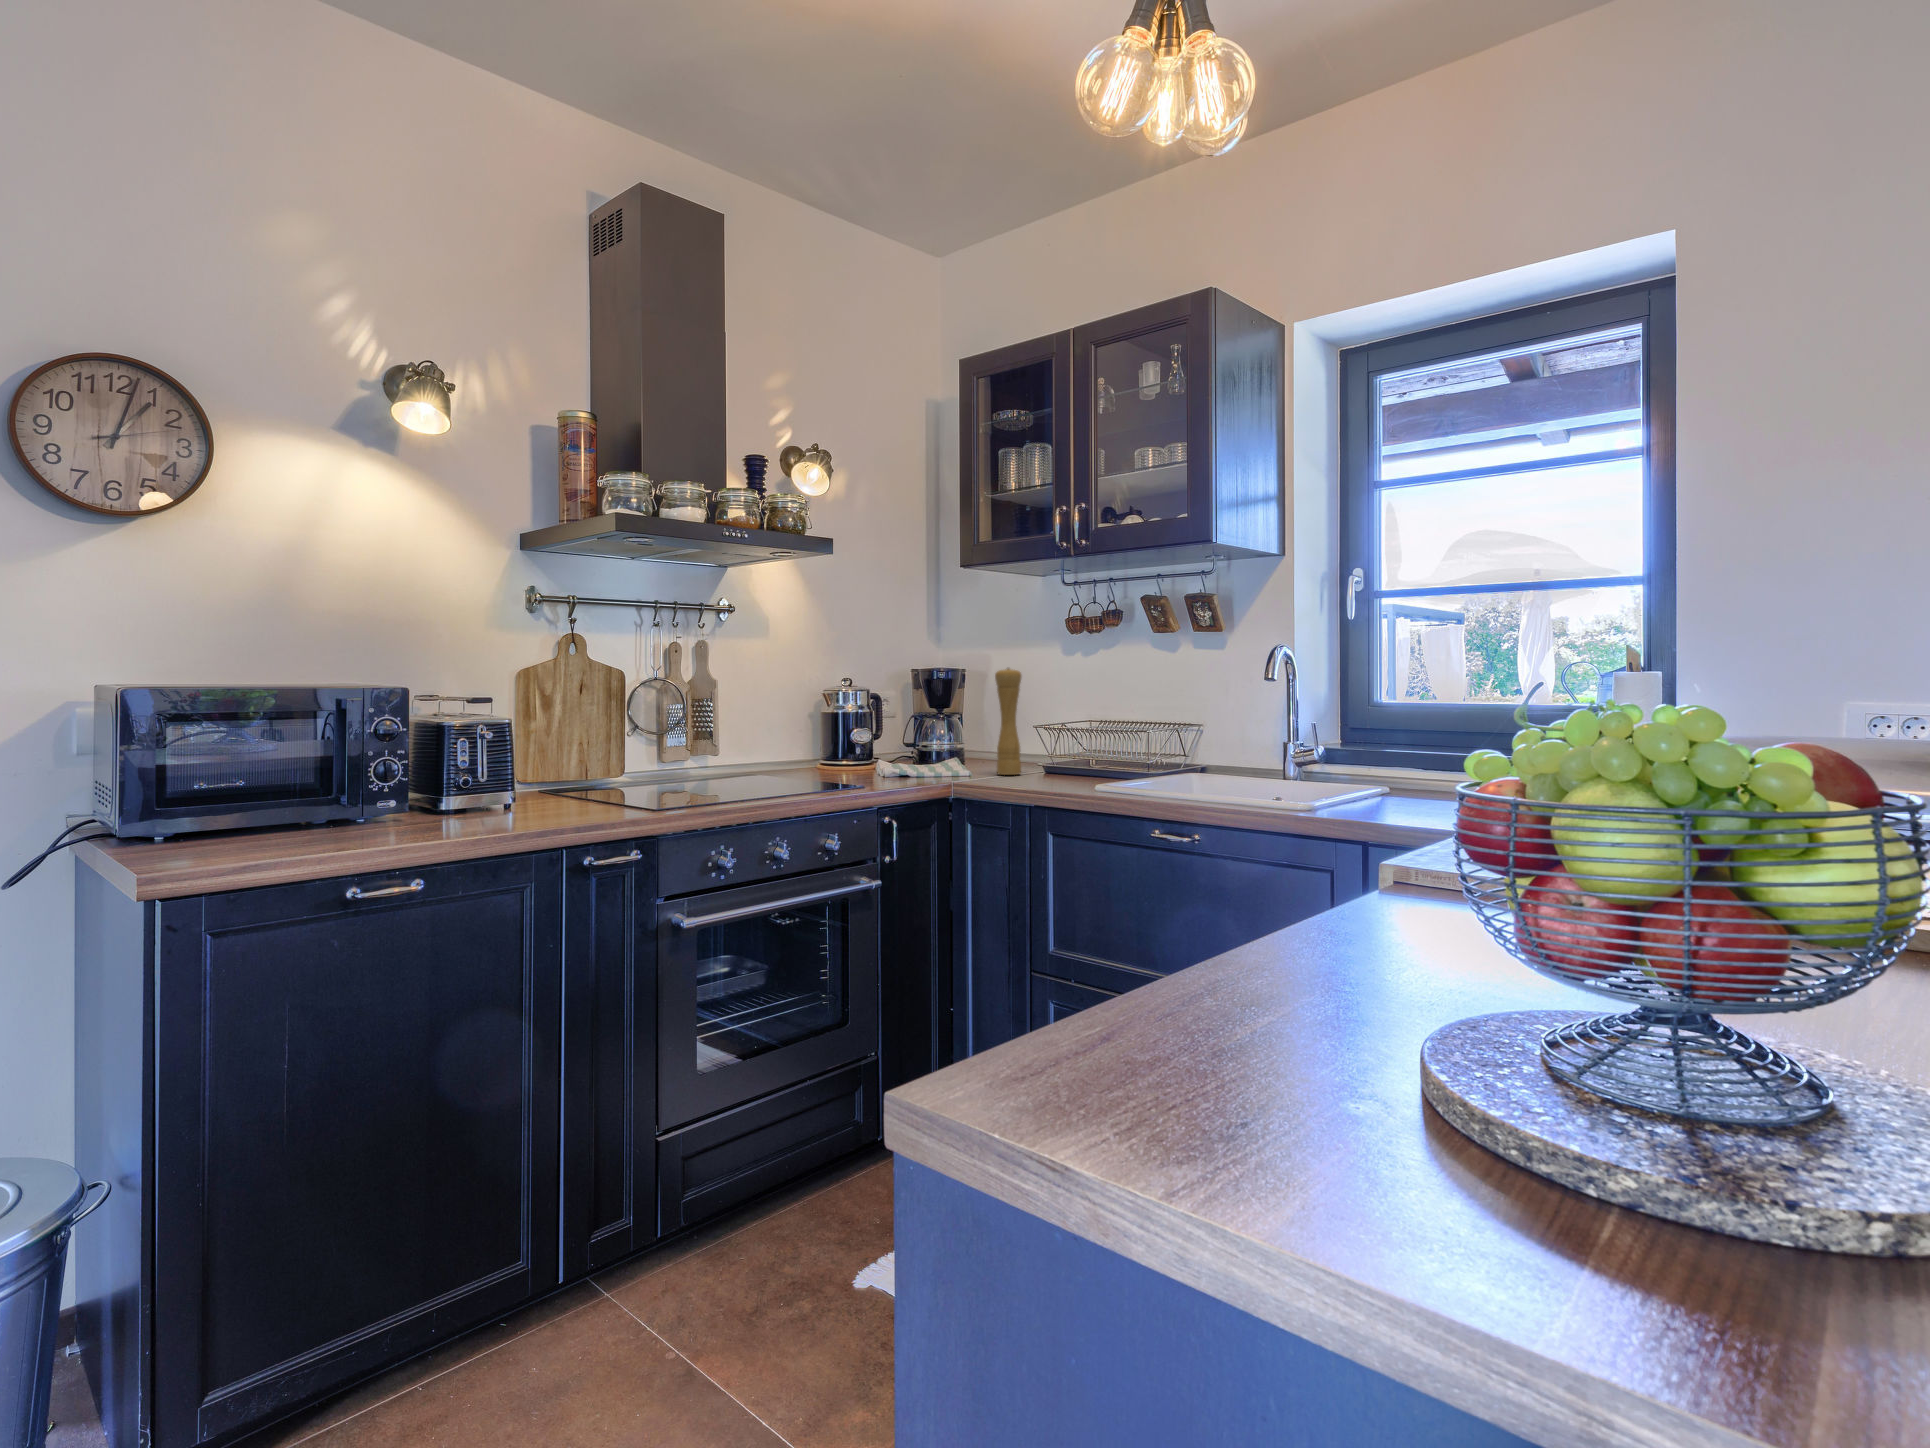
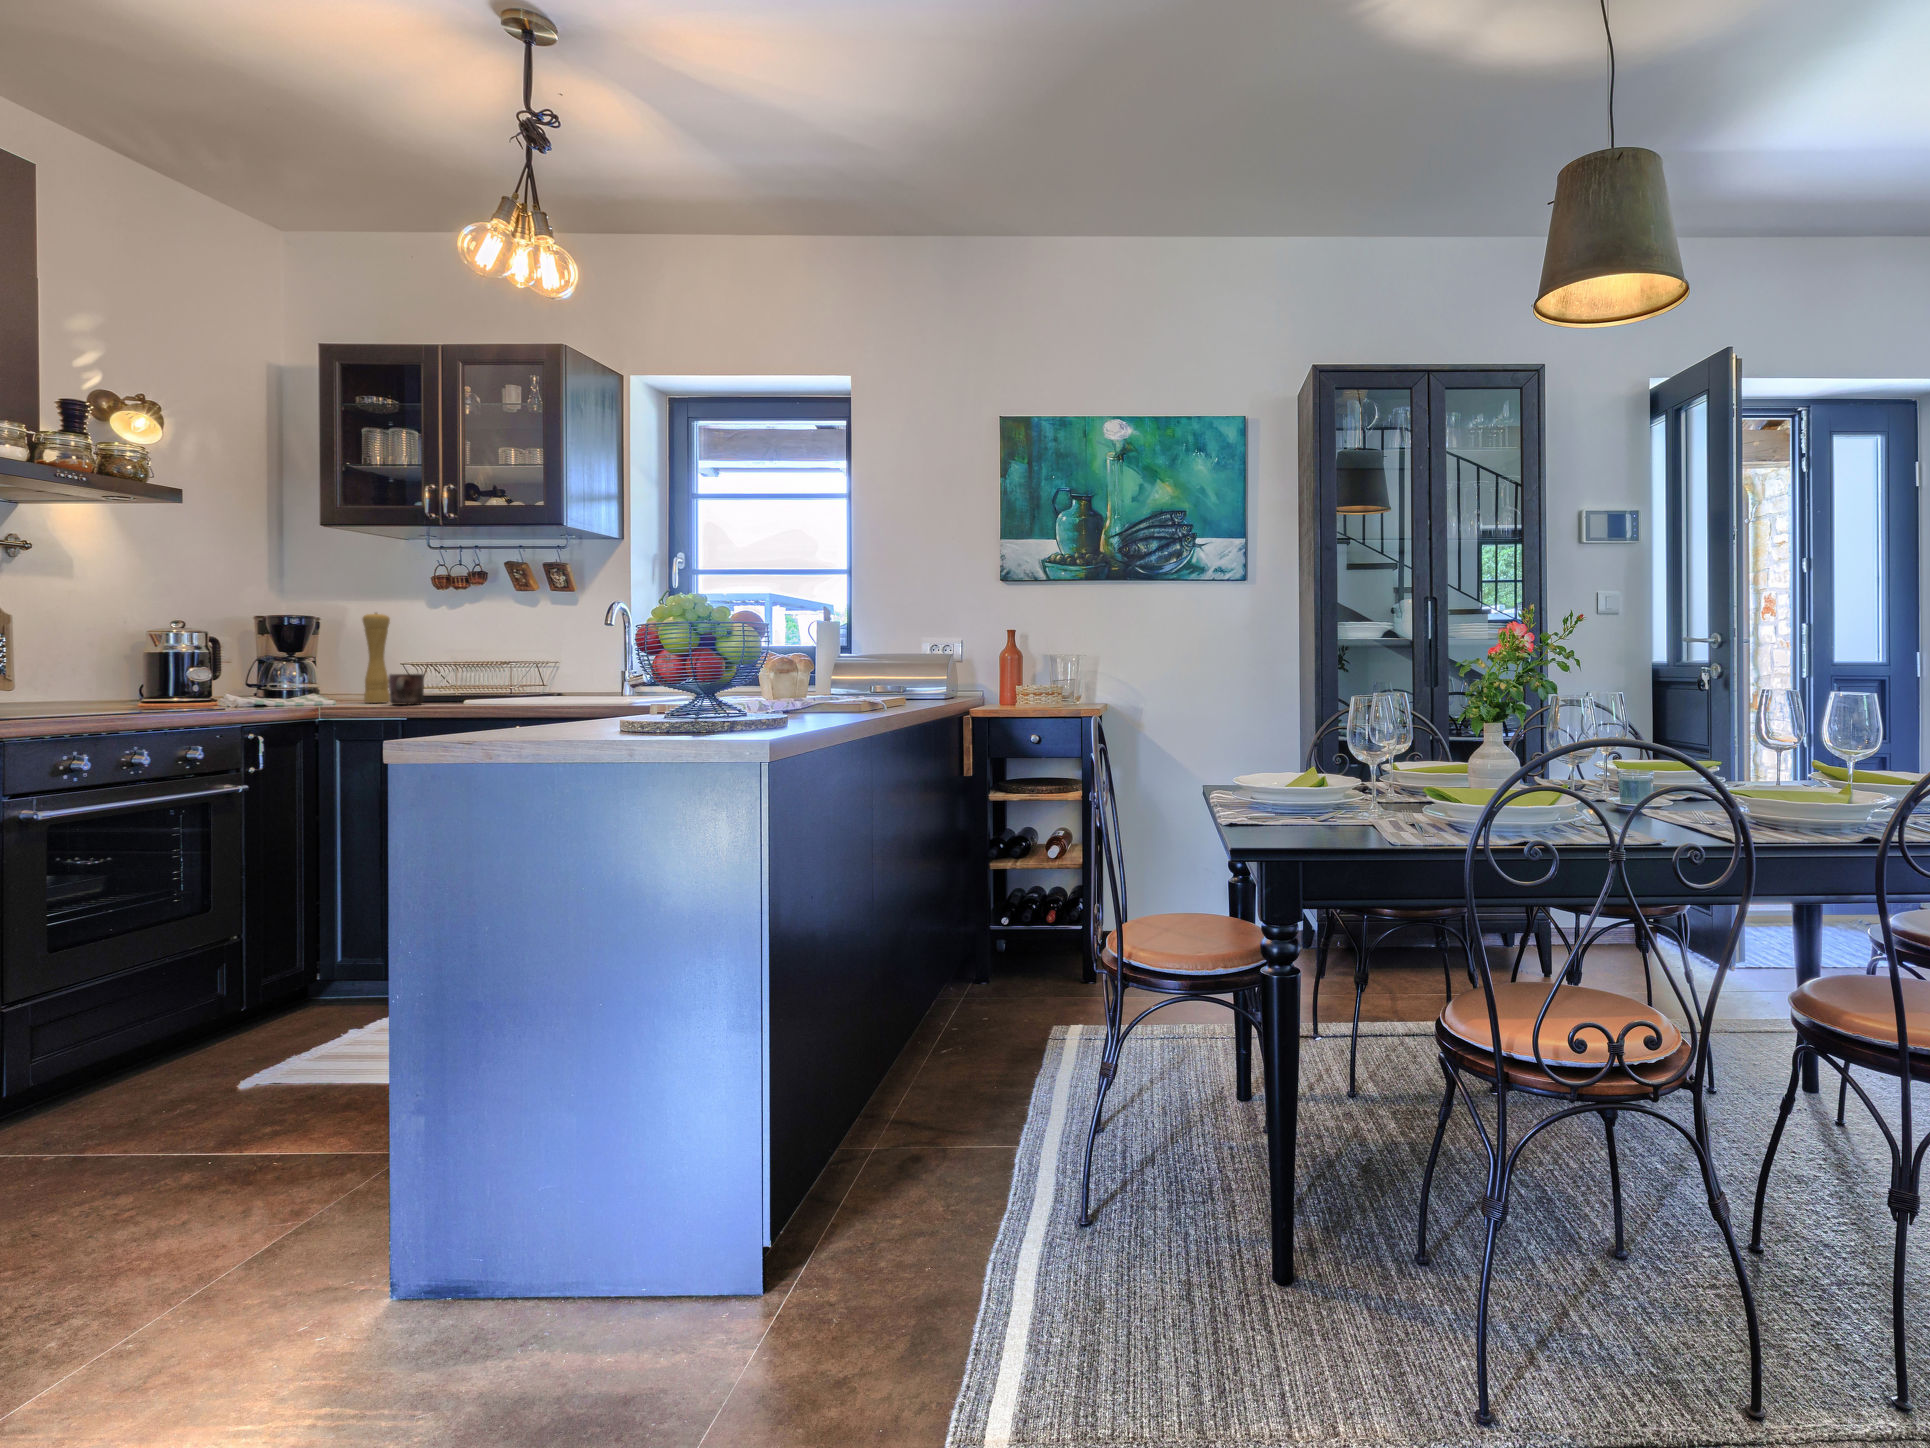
mug: none [1018,743,1053,782] -> present [388,674,424,705]

